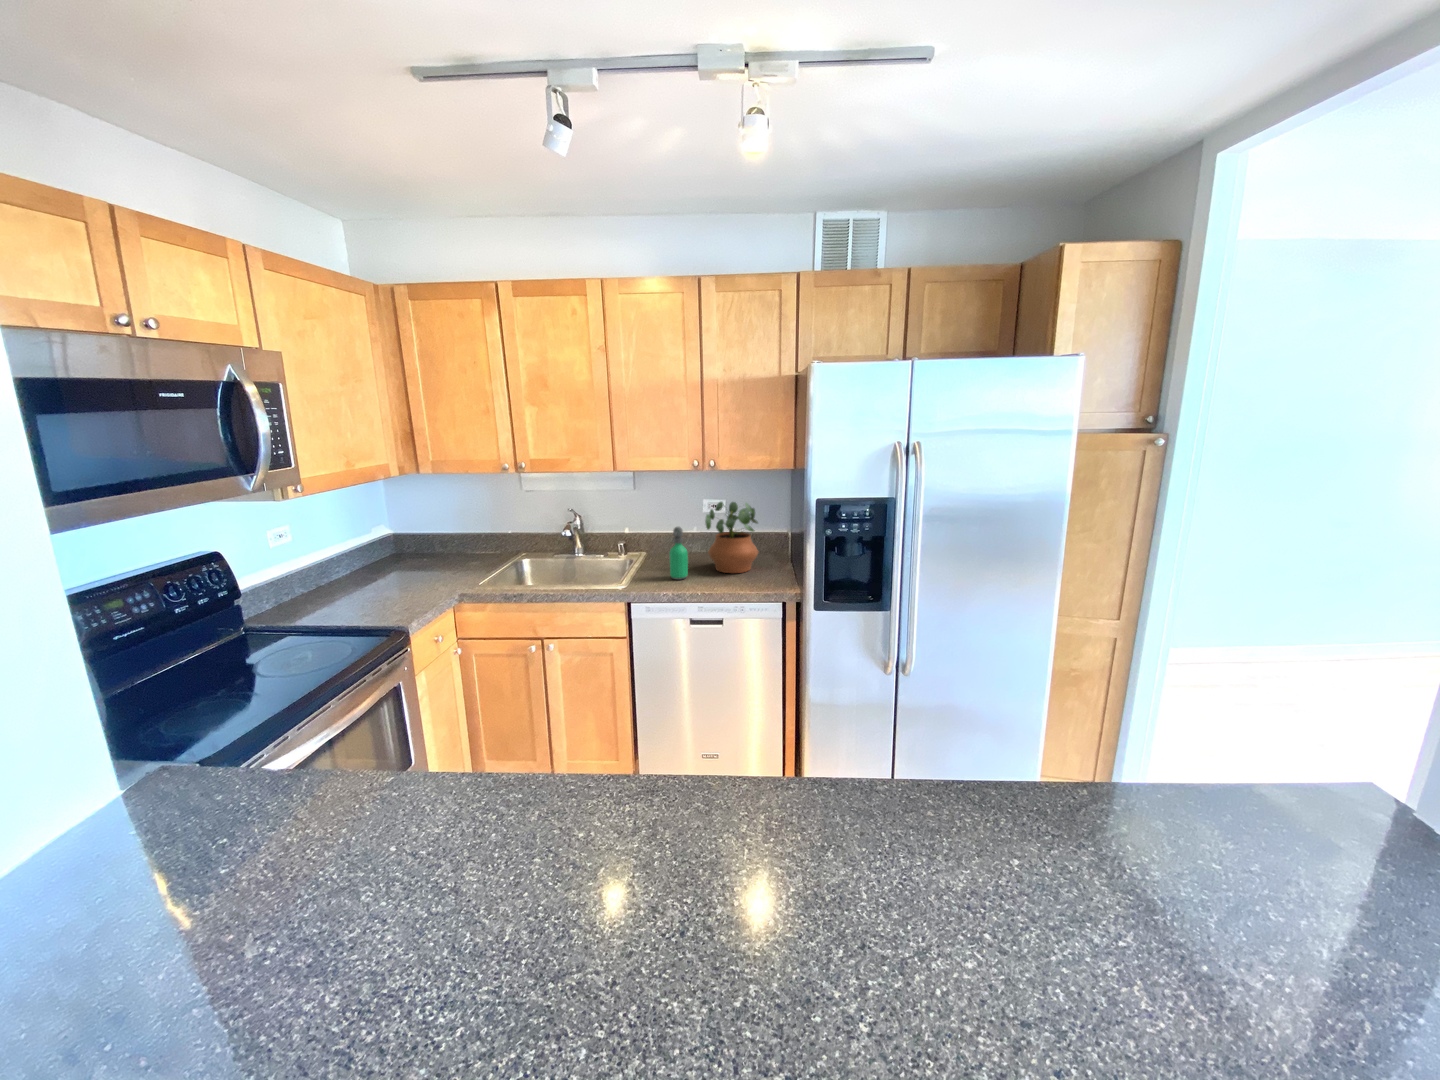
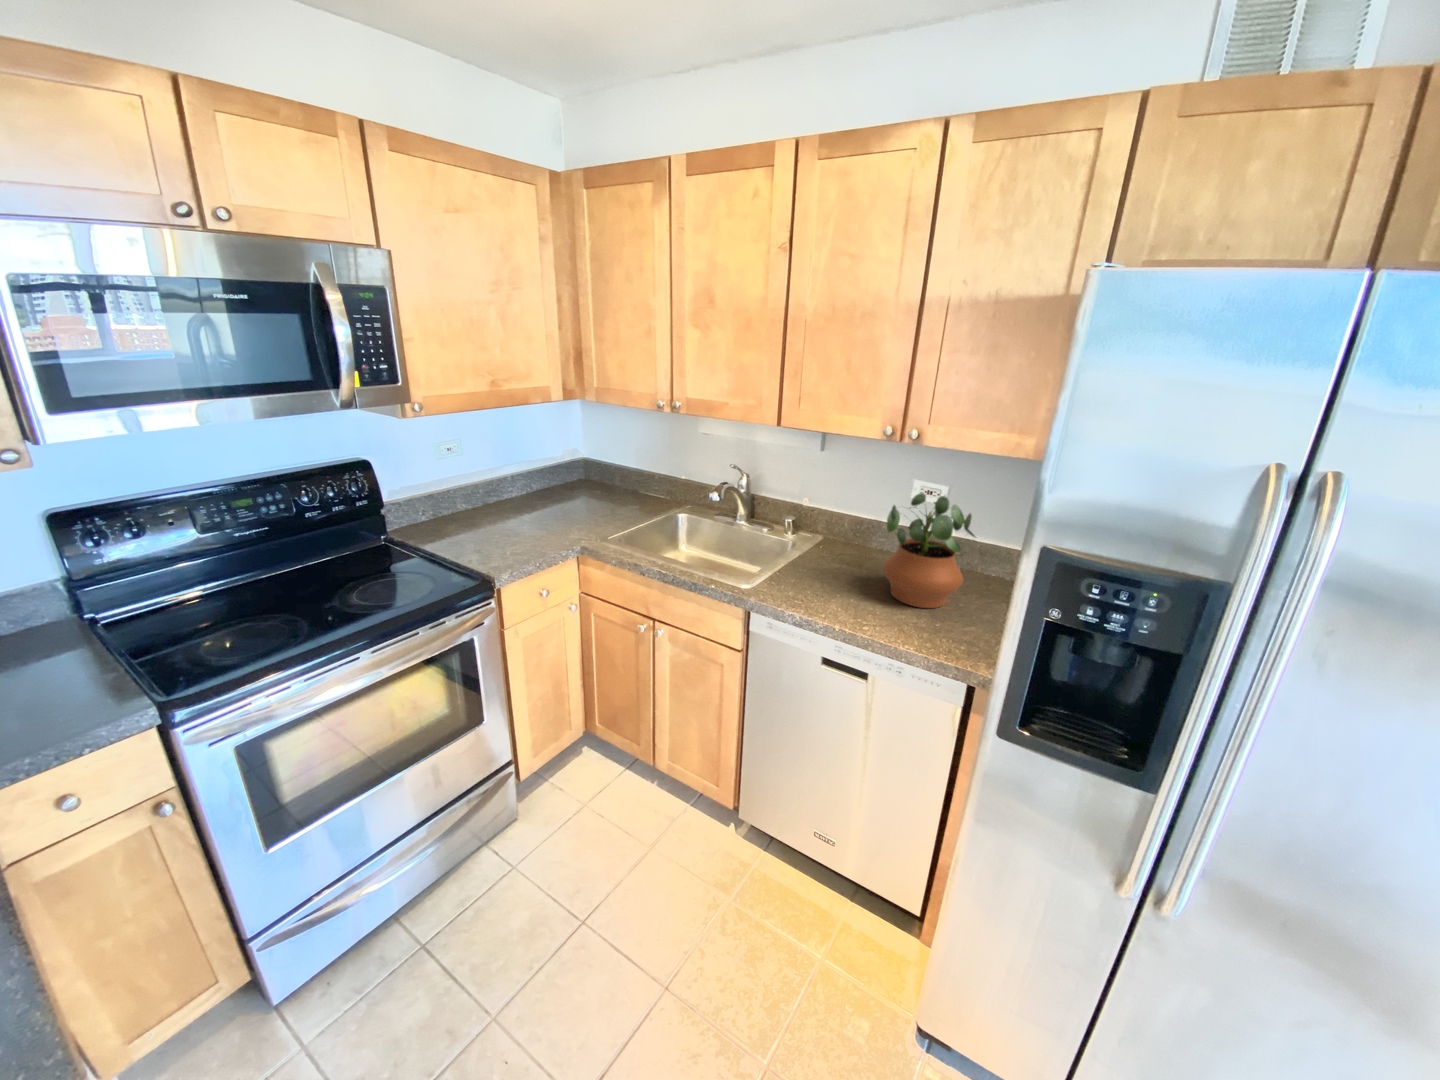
soap dispenser: present [669,527,688,580] -> none [817,520,847,595]

